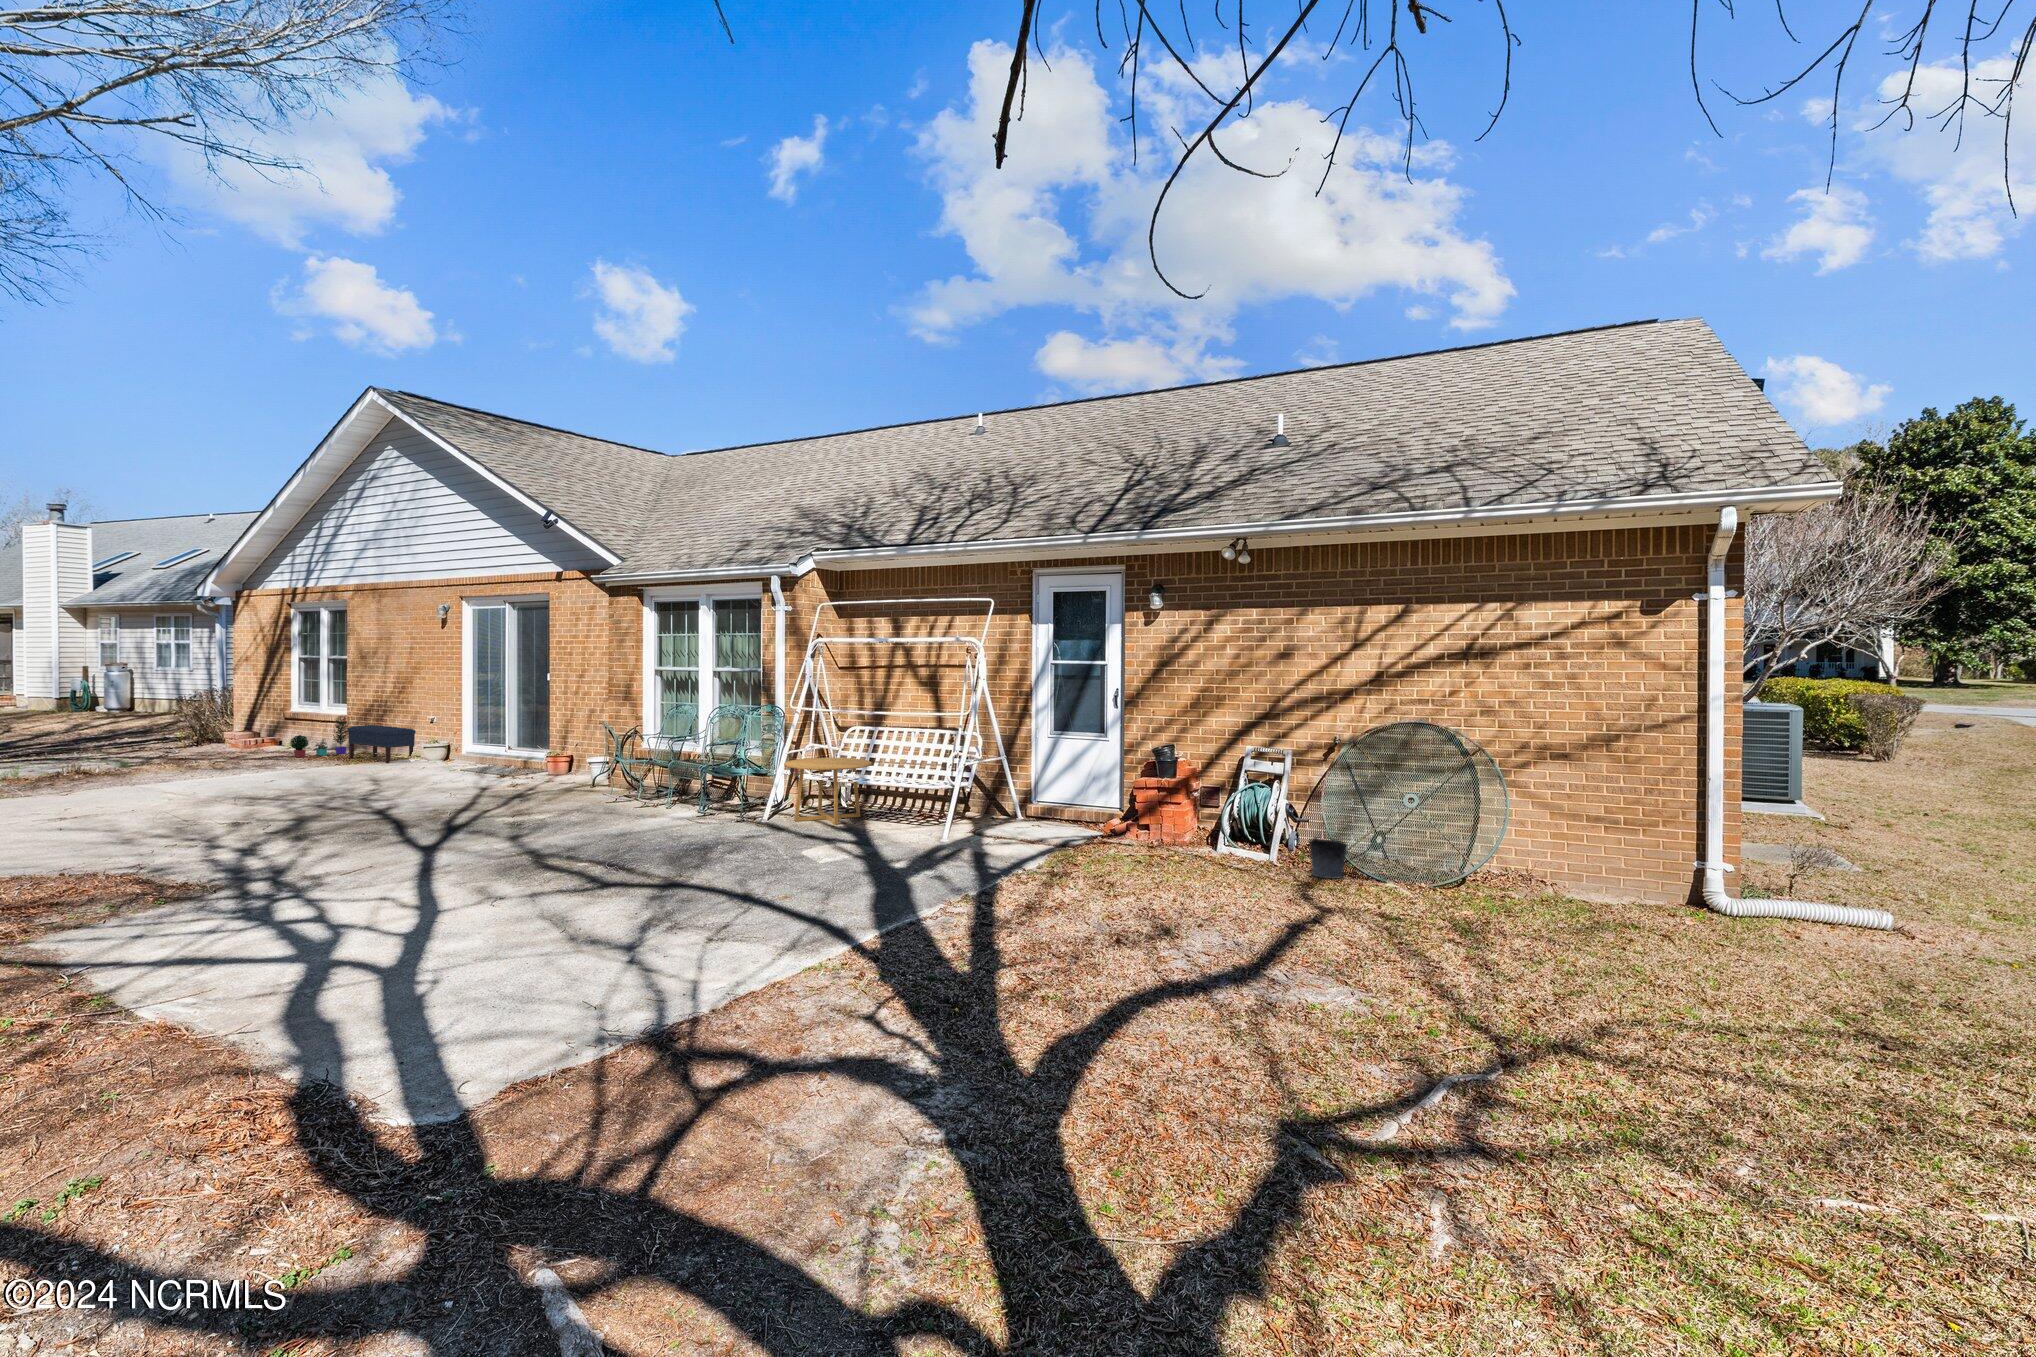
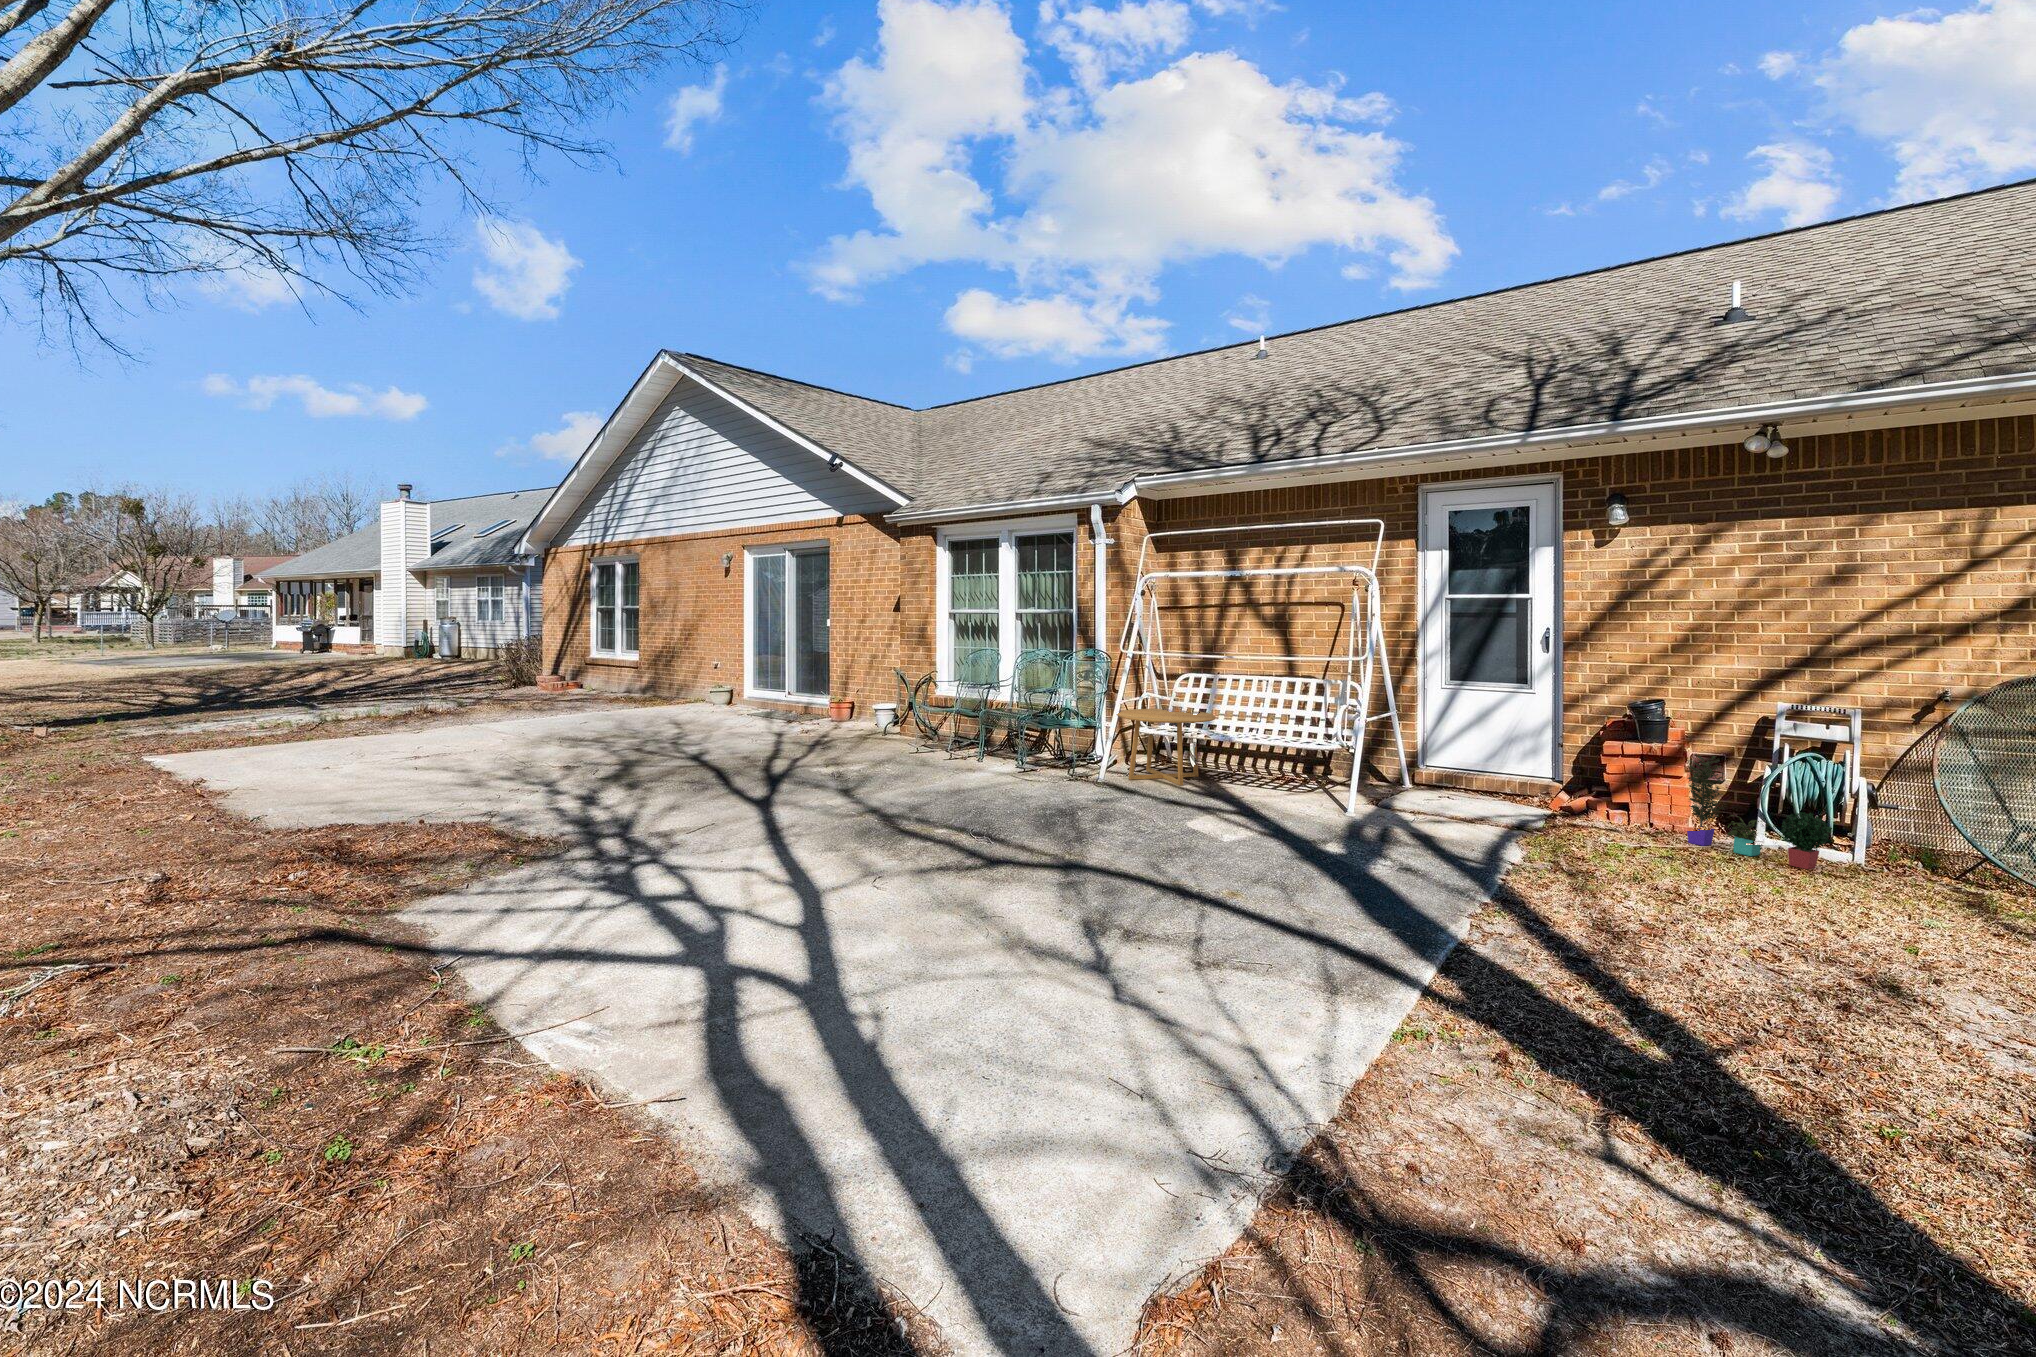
potted plant: present [290,716,348,757] -> present [1687,754,1832,869]
bench: present [347,725,416,763] -> none [645,671,705,707]
bucket: present [1308,838,1348,879] -> none [1920,830,2004,893]

